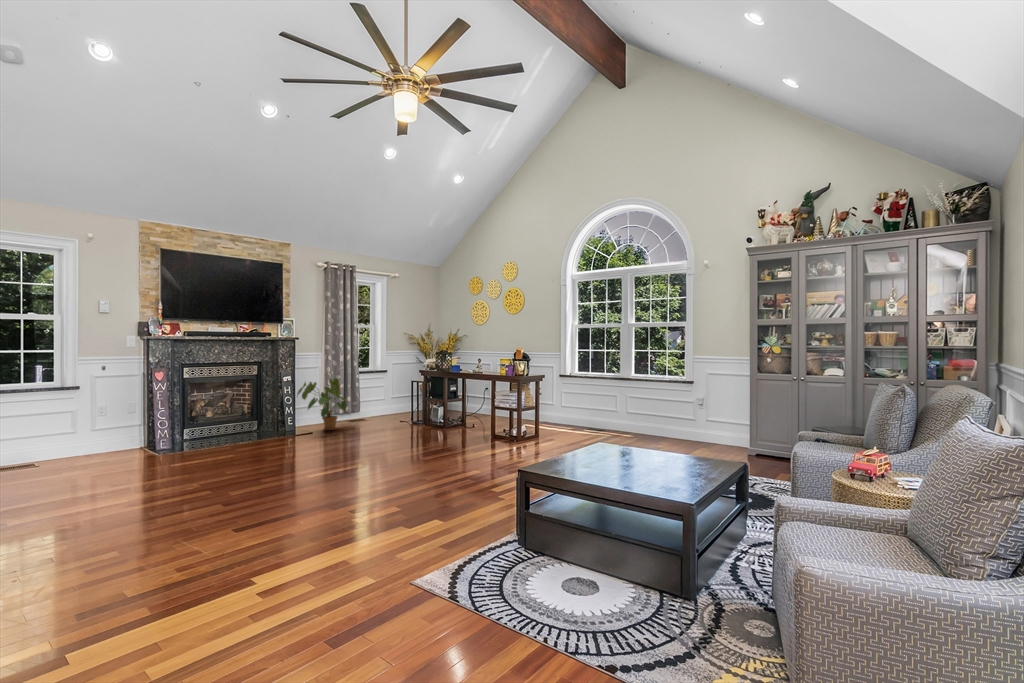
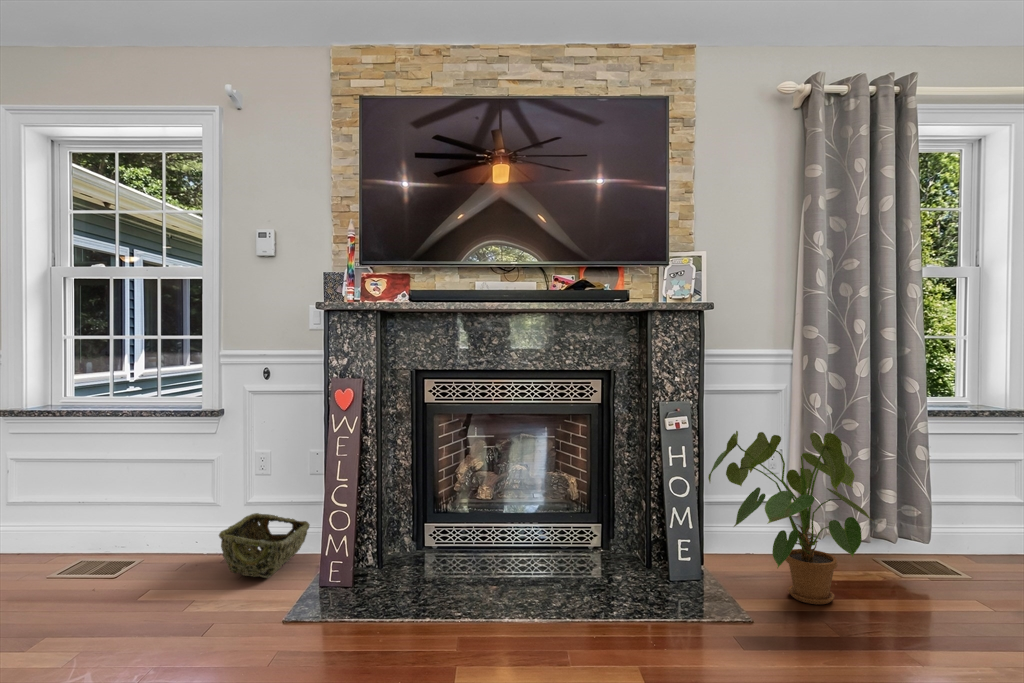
woven basket: none [82,437,127,458] -> present [219,513,310,578]

